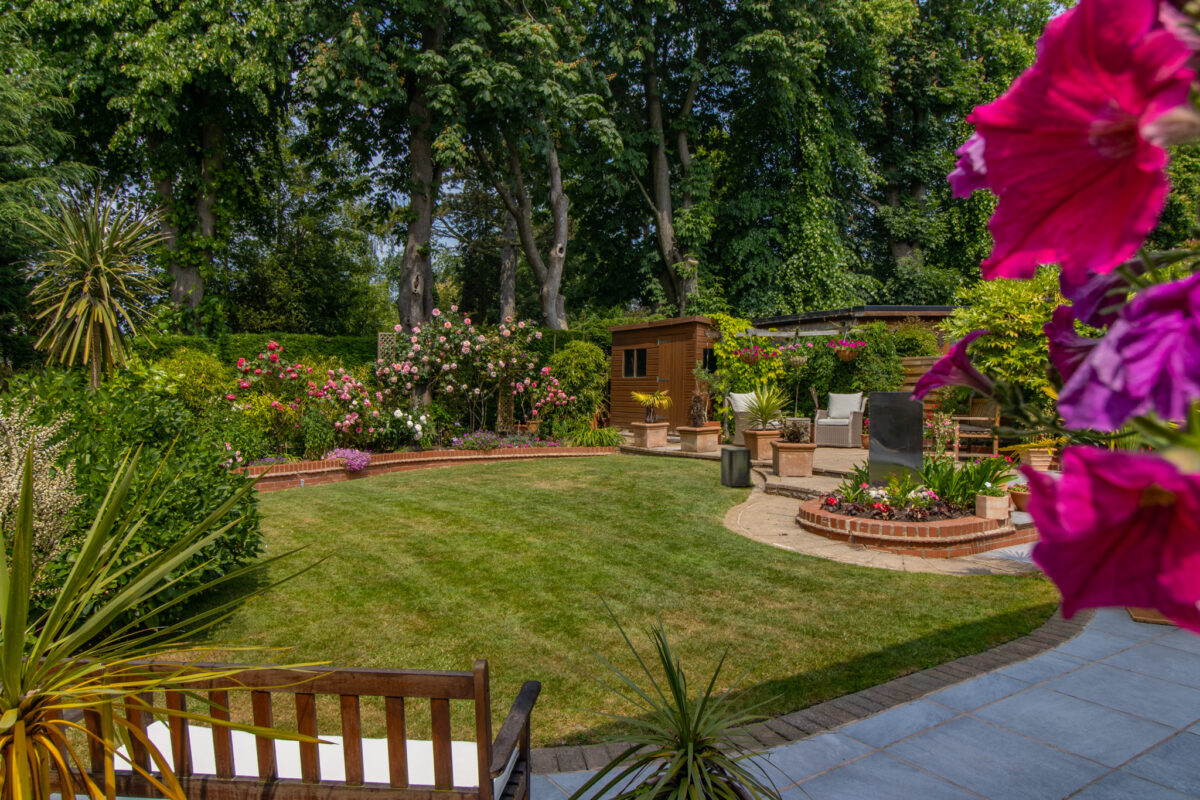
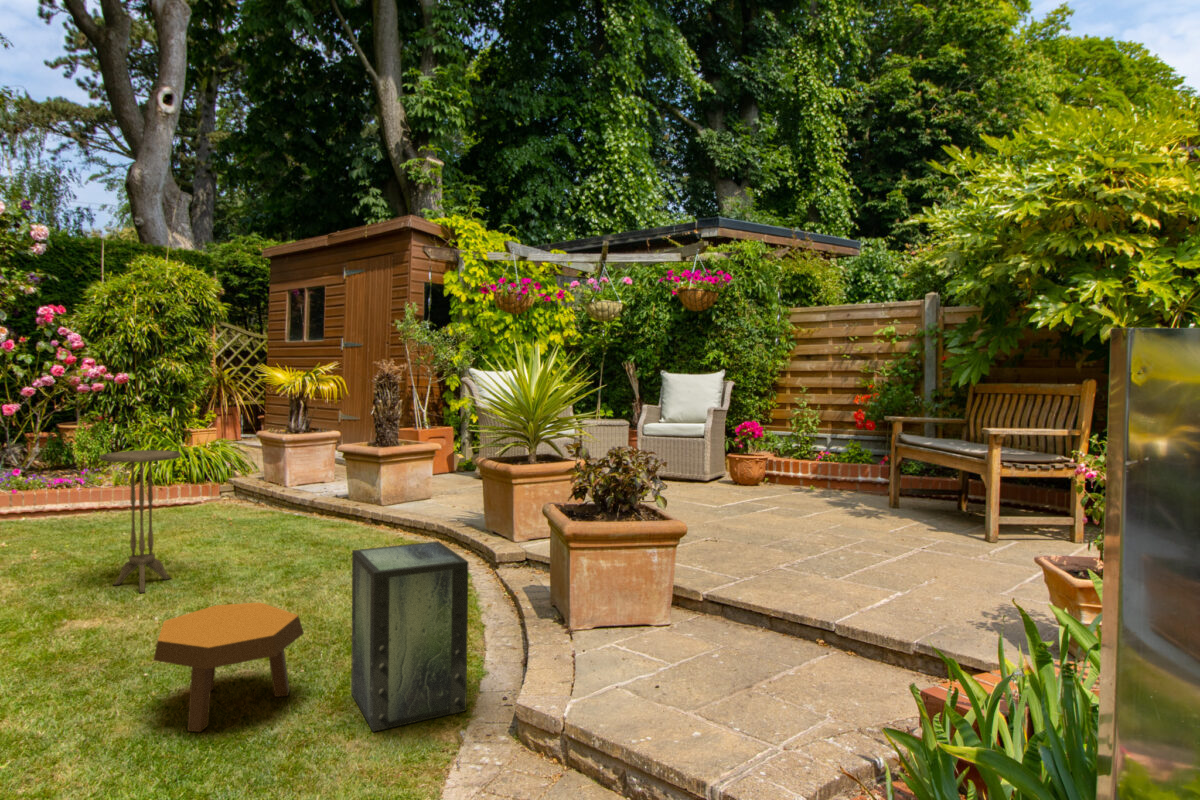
side table: none [630,426,651,469] -> present [99,450,181,593]
footstool: none [676,462,709,486] -> present [153,602,304,732]

